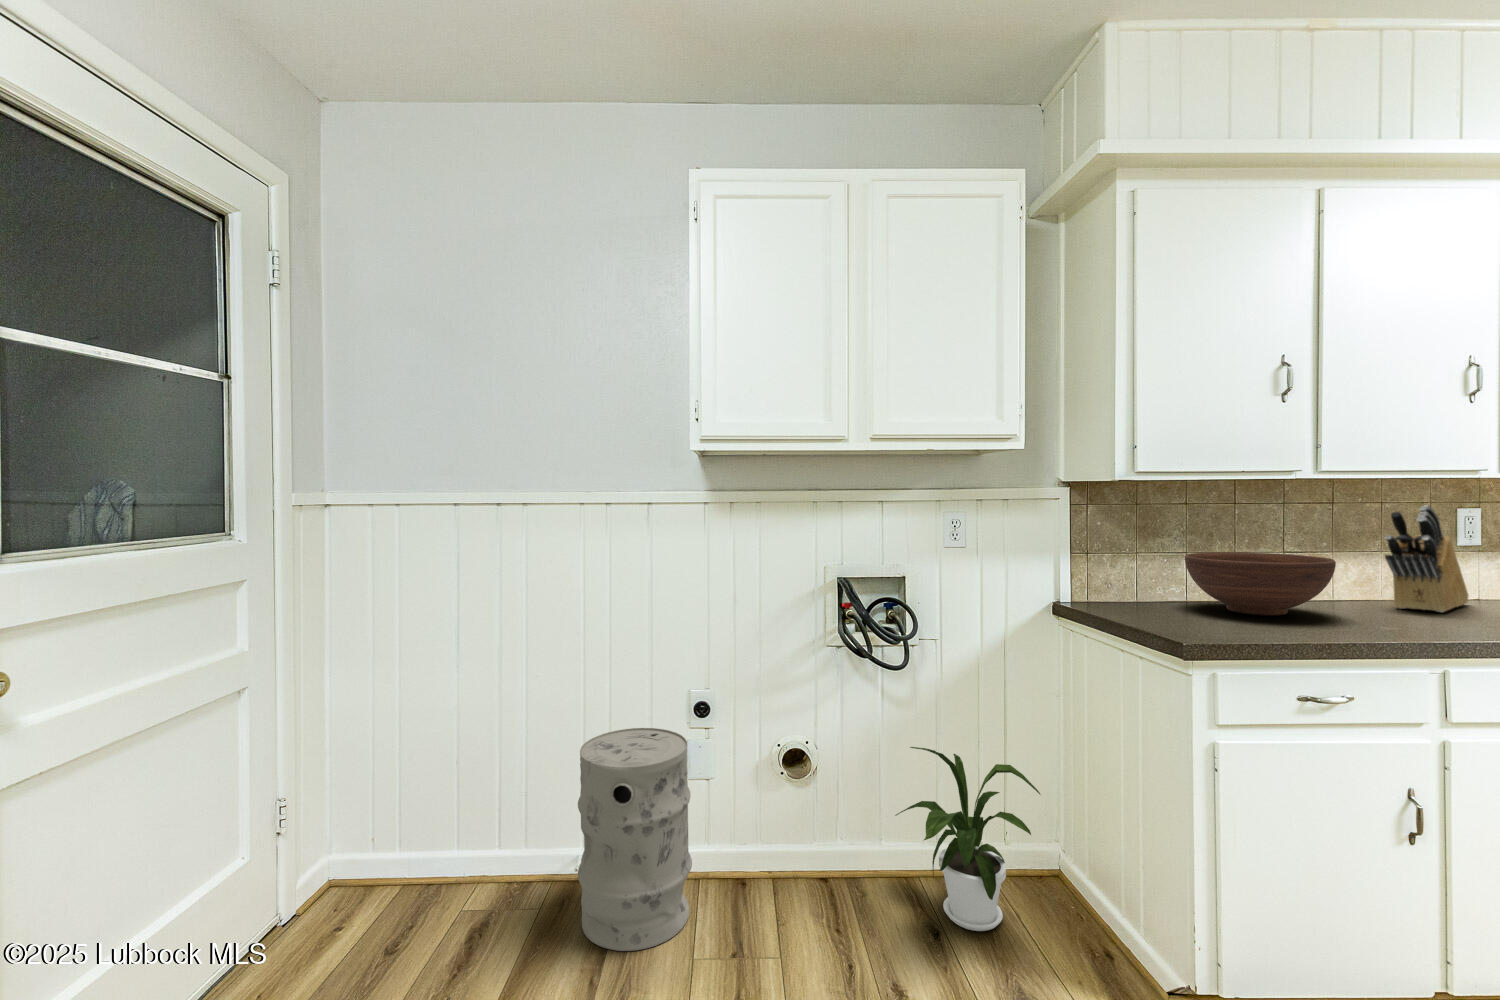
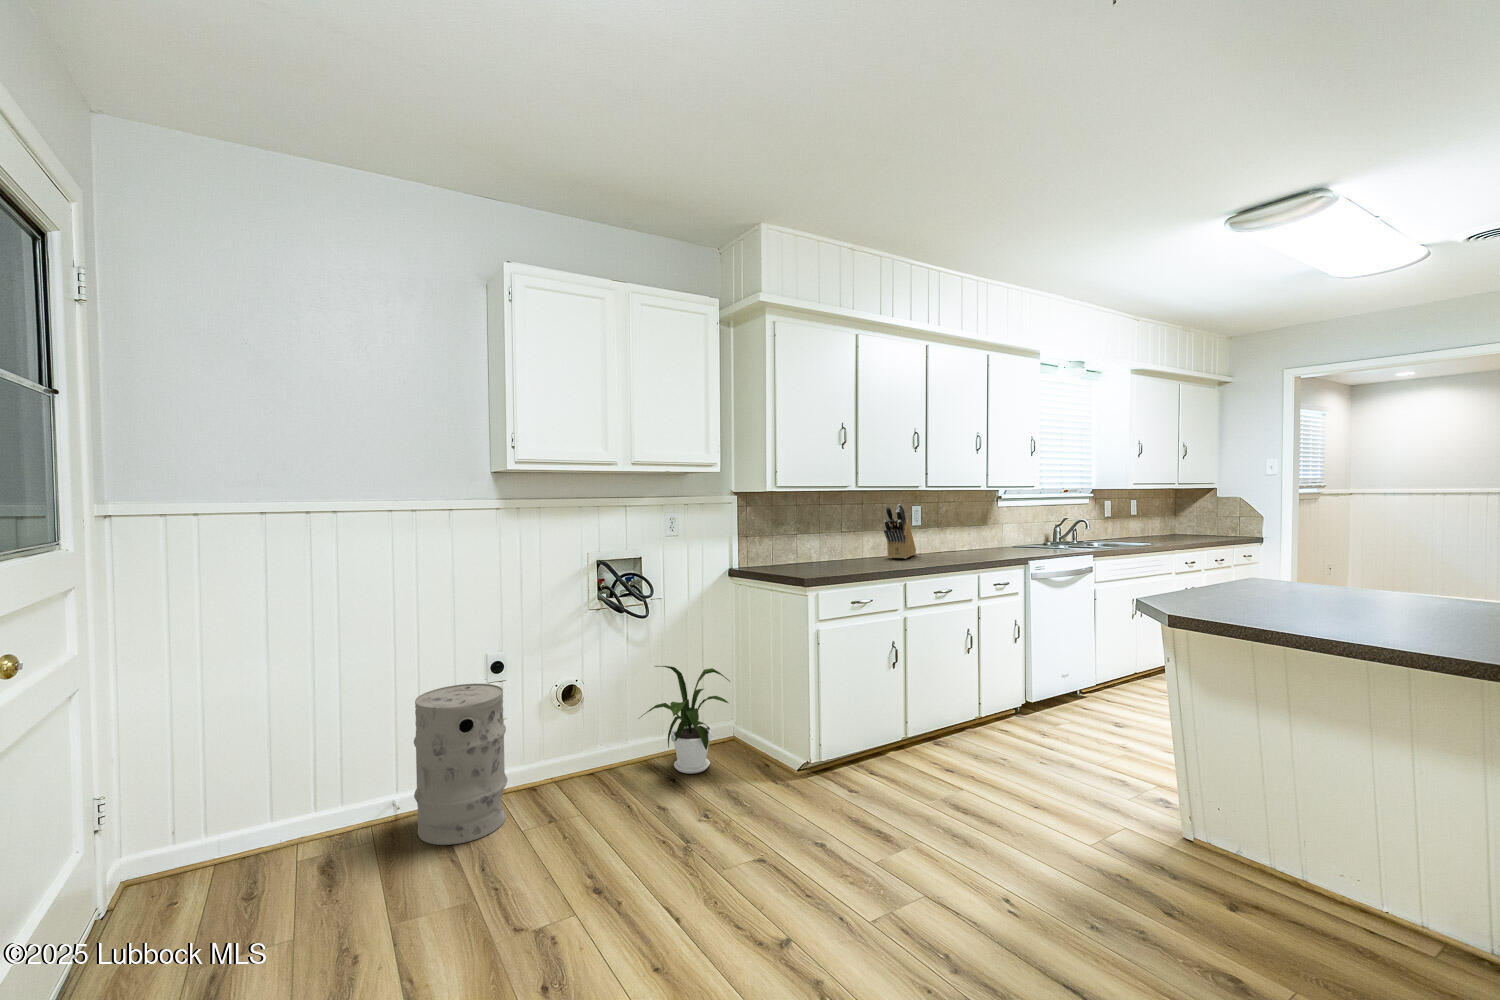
fruit bowl: present [1185,552,1336,616] -> none [798,532,865,566]

